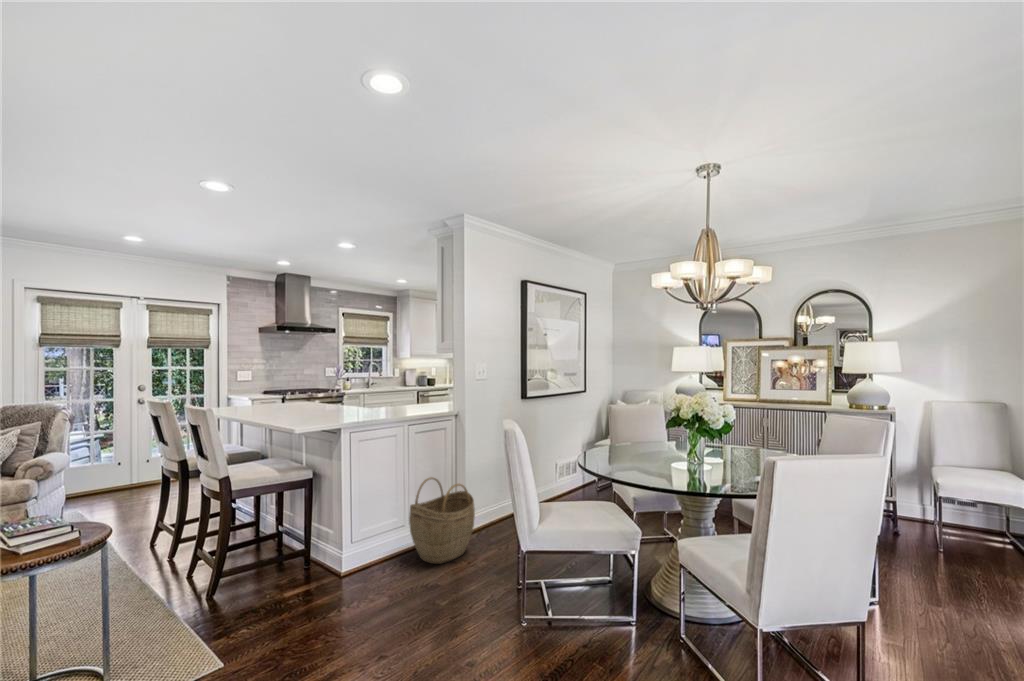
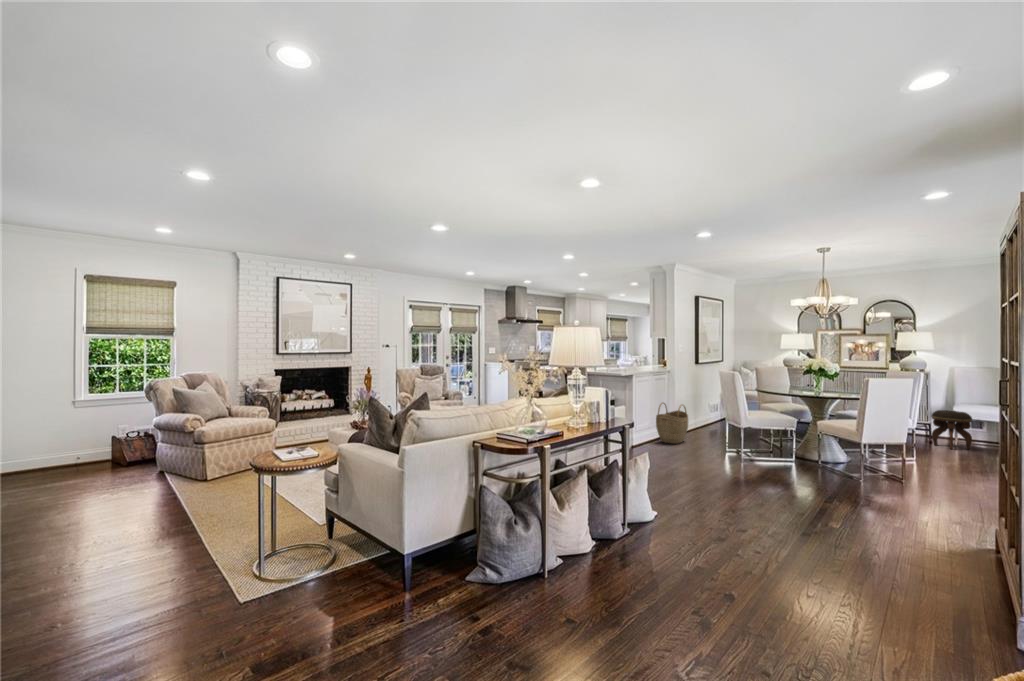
footstool: none [902,482,973,559] -> present [931,410,972,449]

